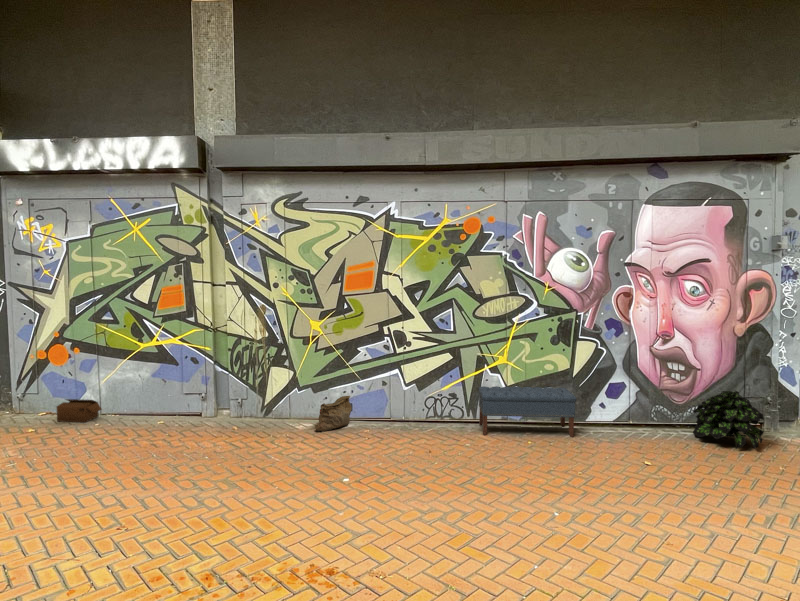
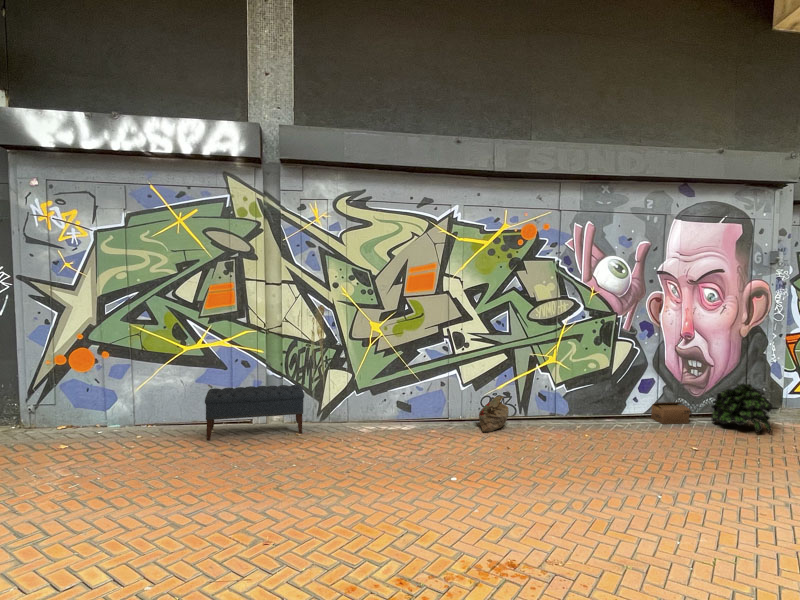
bench: present [478,386,576,437] -> present [205,385,304,440]
bag: present [315,396,352,431] -> present [479,396,509,432]
cardboard box: present [57,399,101,422] -> present [651,402,692,424]

